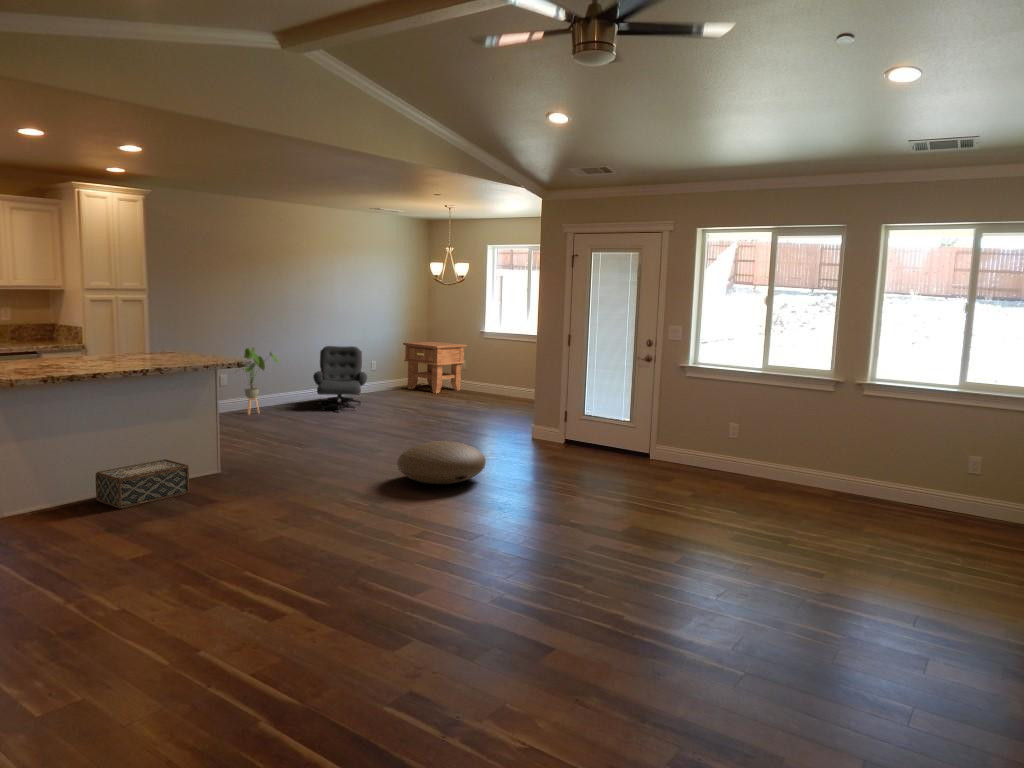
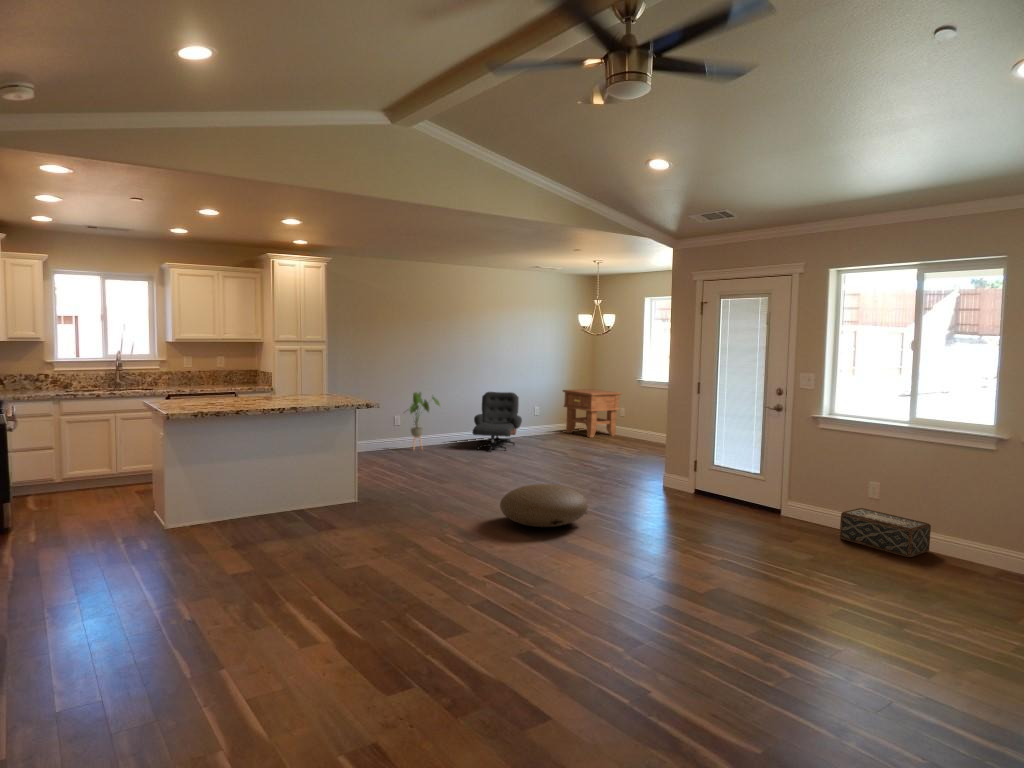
woven basket: present [95,459,189,509] -> present [840,508,931,557]

